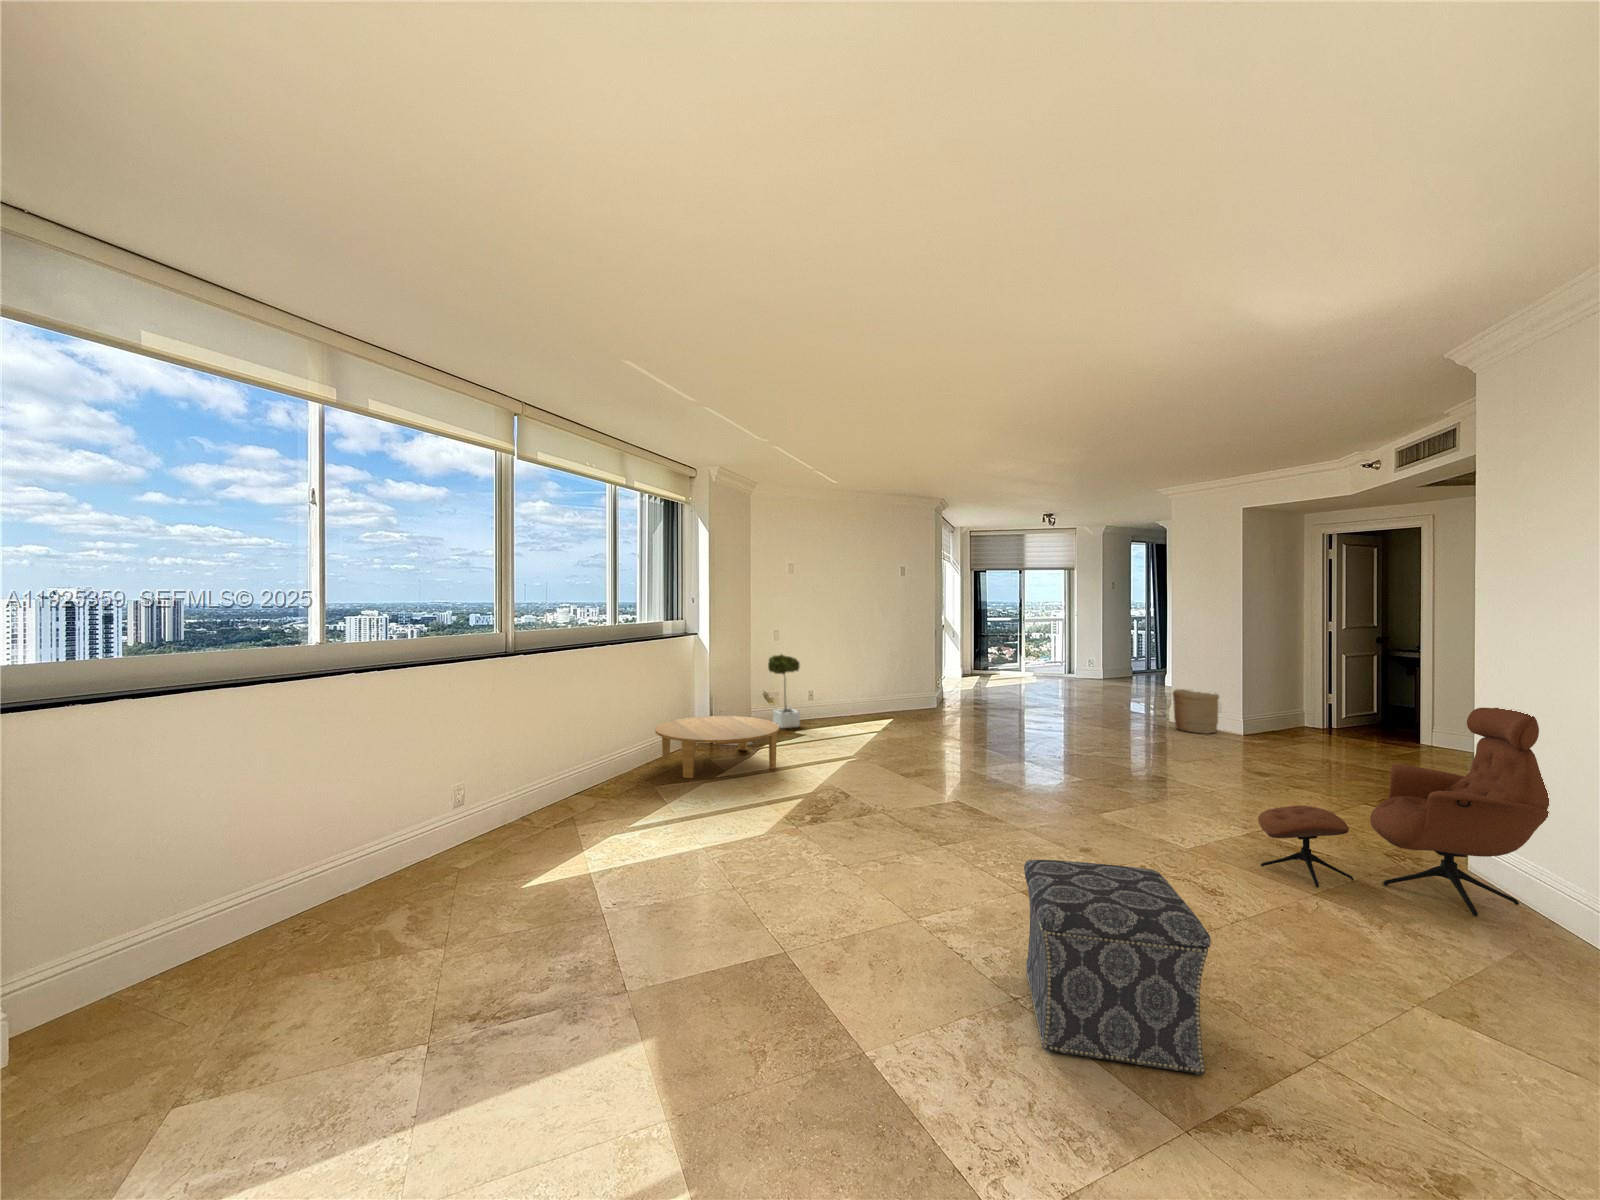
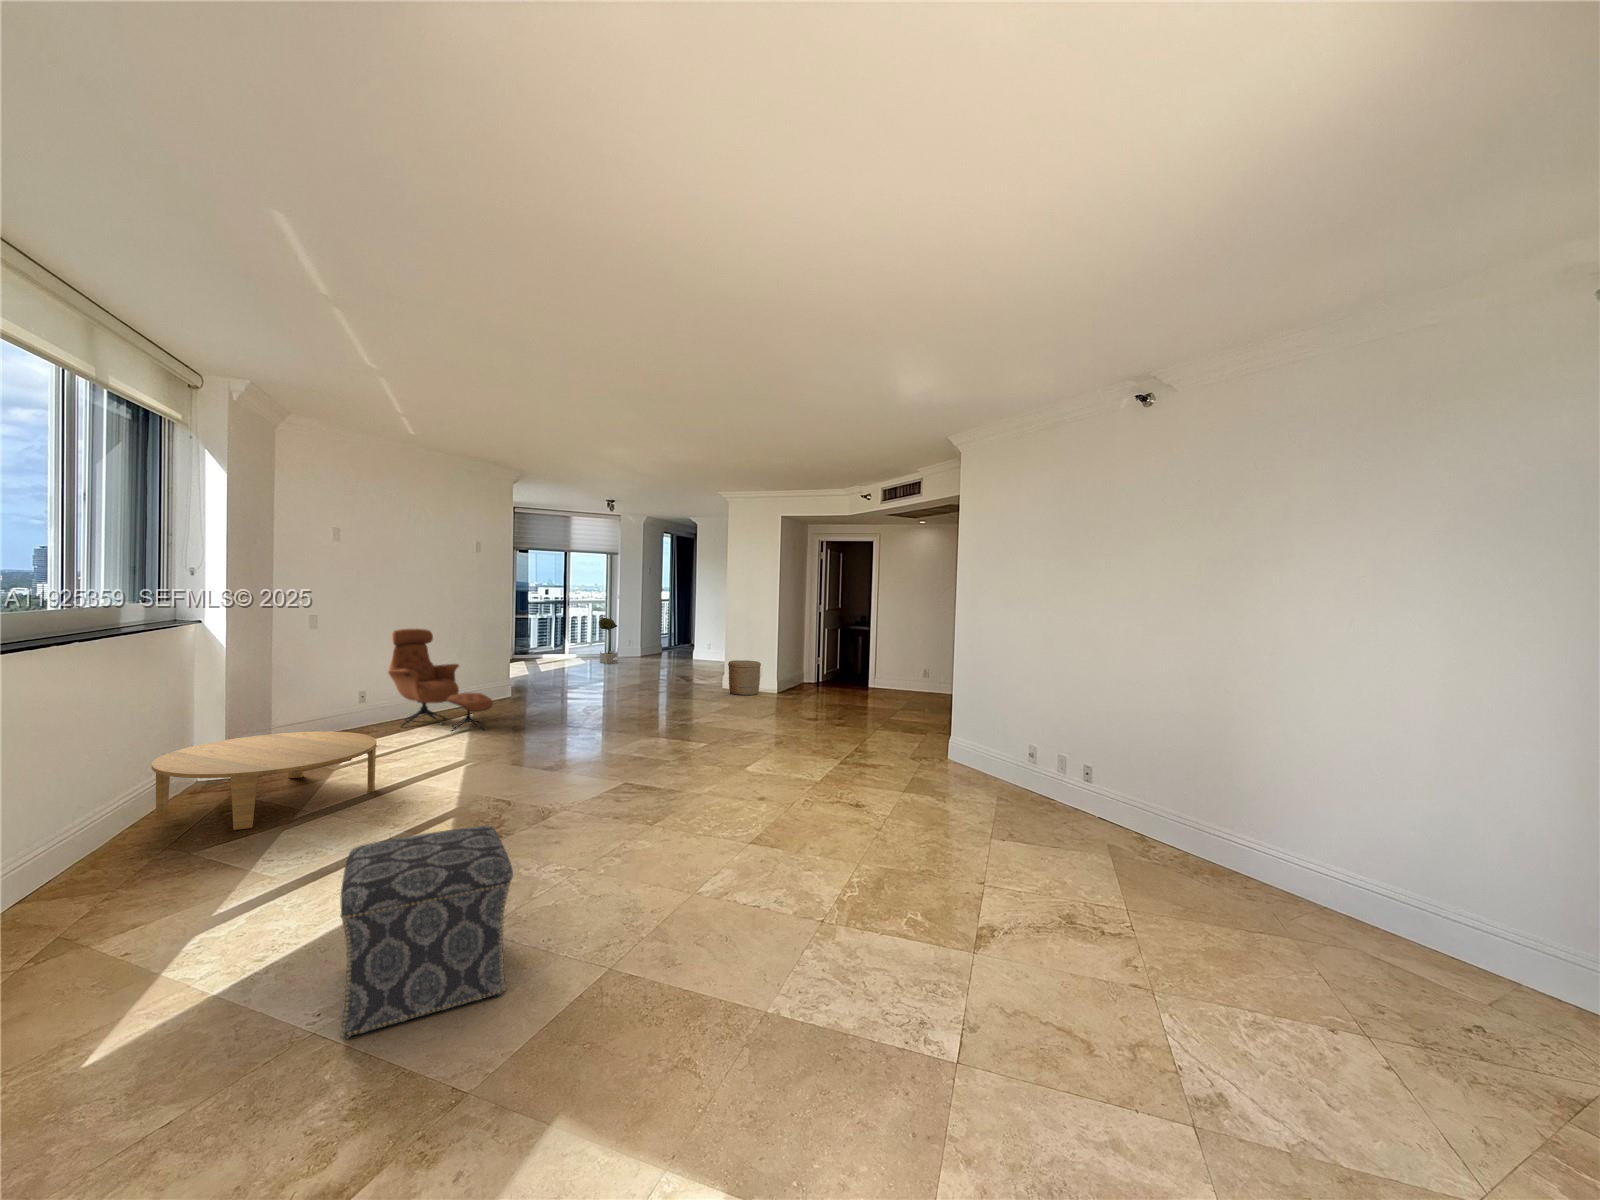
potted tree: present [768,655,800,728] -> present [599,617,618,664]
lounge chair: present [1258,708,1549,917] -> present [388,629,493,731]
ottoman: present [1024,860,1211,1075] -> present [340,826,513,1038]

